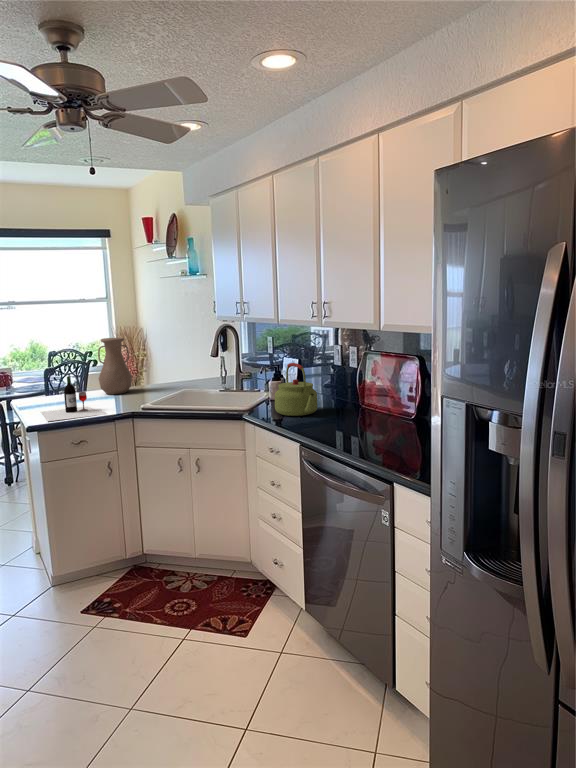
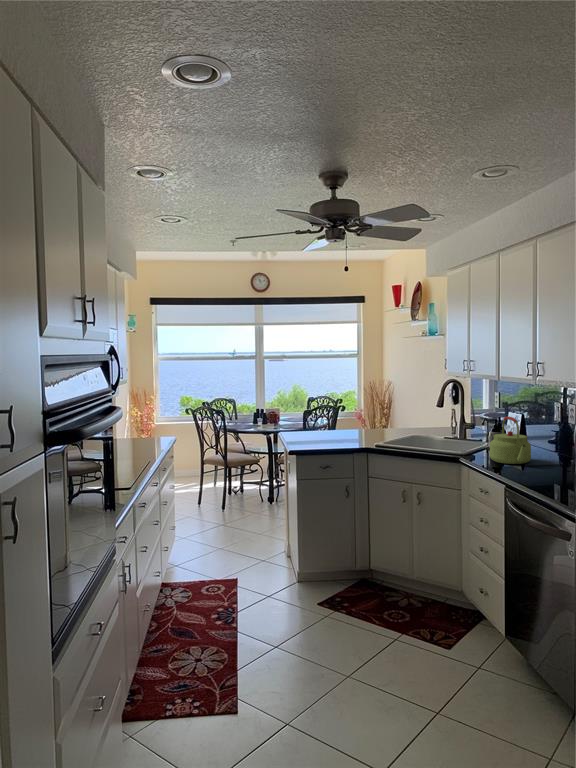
vase: present [98,338,132,394] -> none [345,388,371,434]
wine bottle: present [41,376,107,421] -> none [300,417,349,450]

